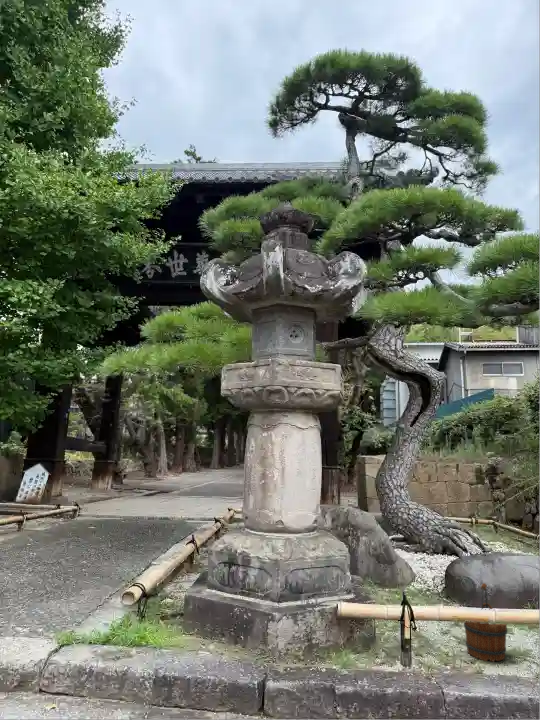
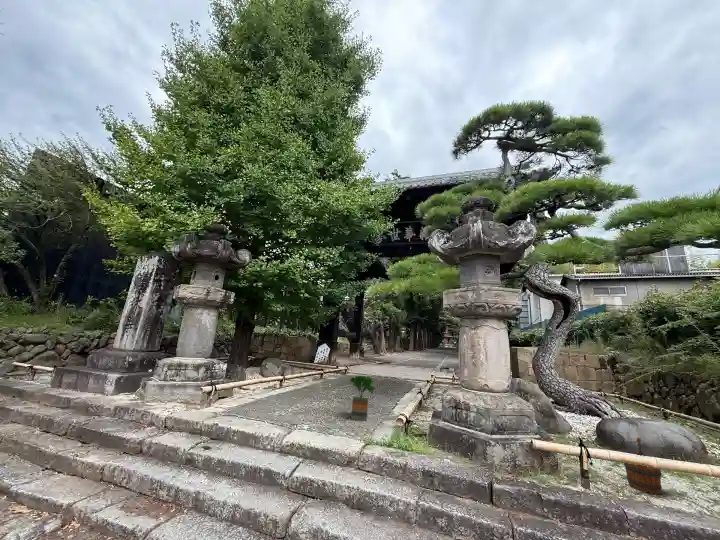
potted tree: none [56,517,107,599] -> present [350,376,375,421]

